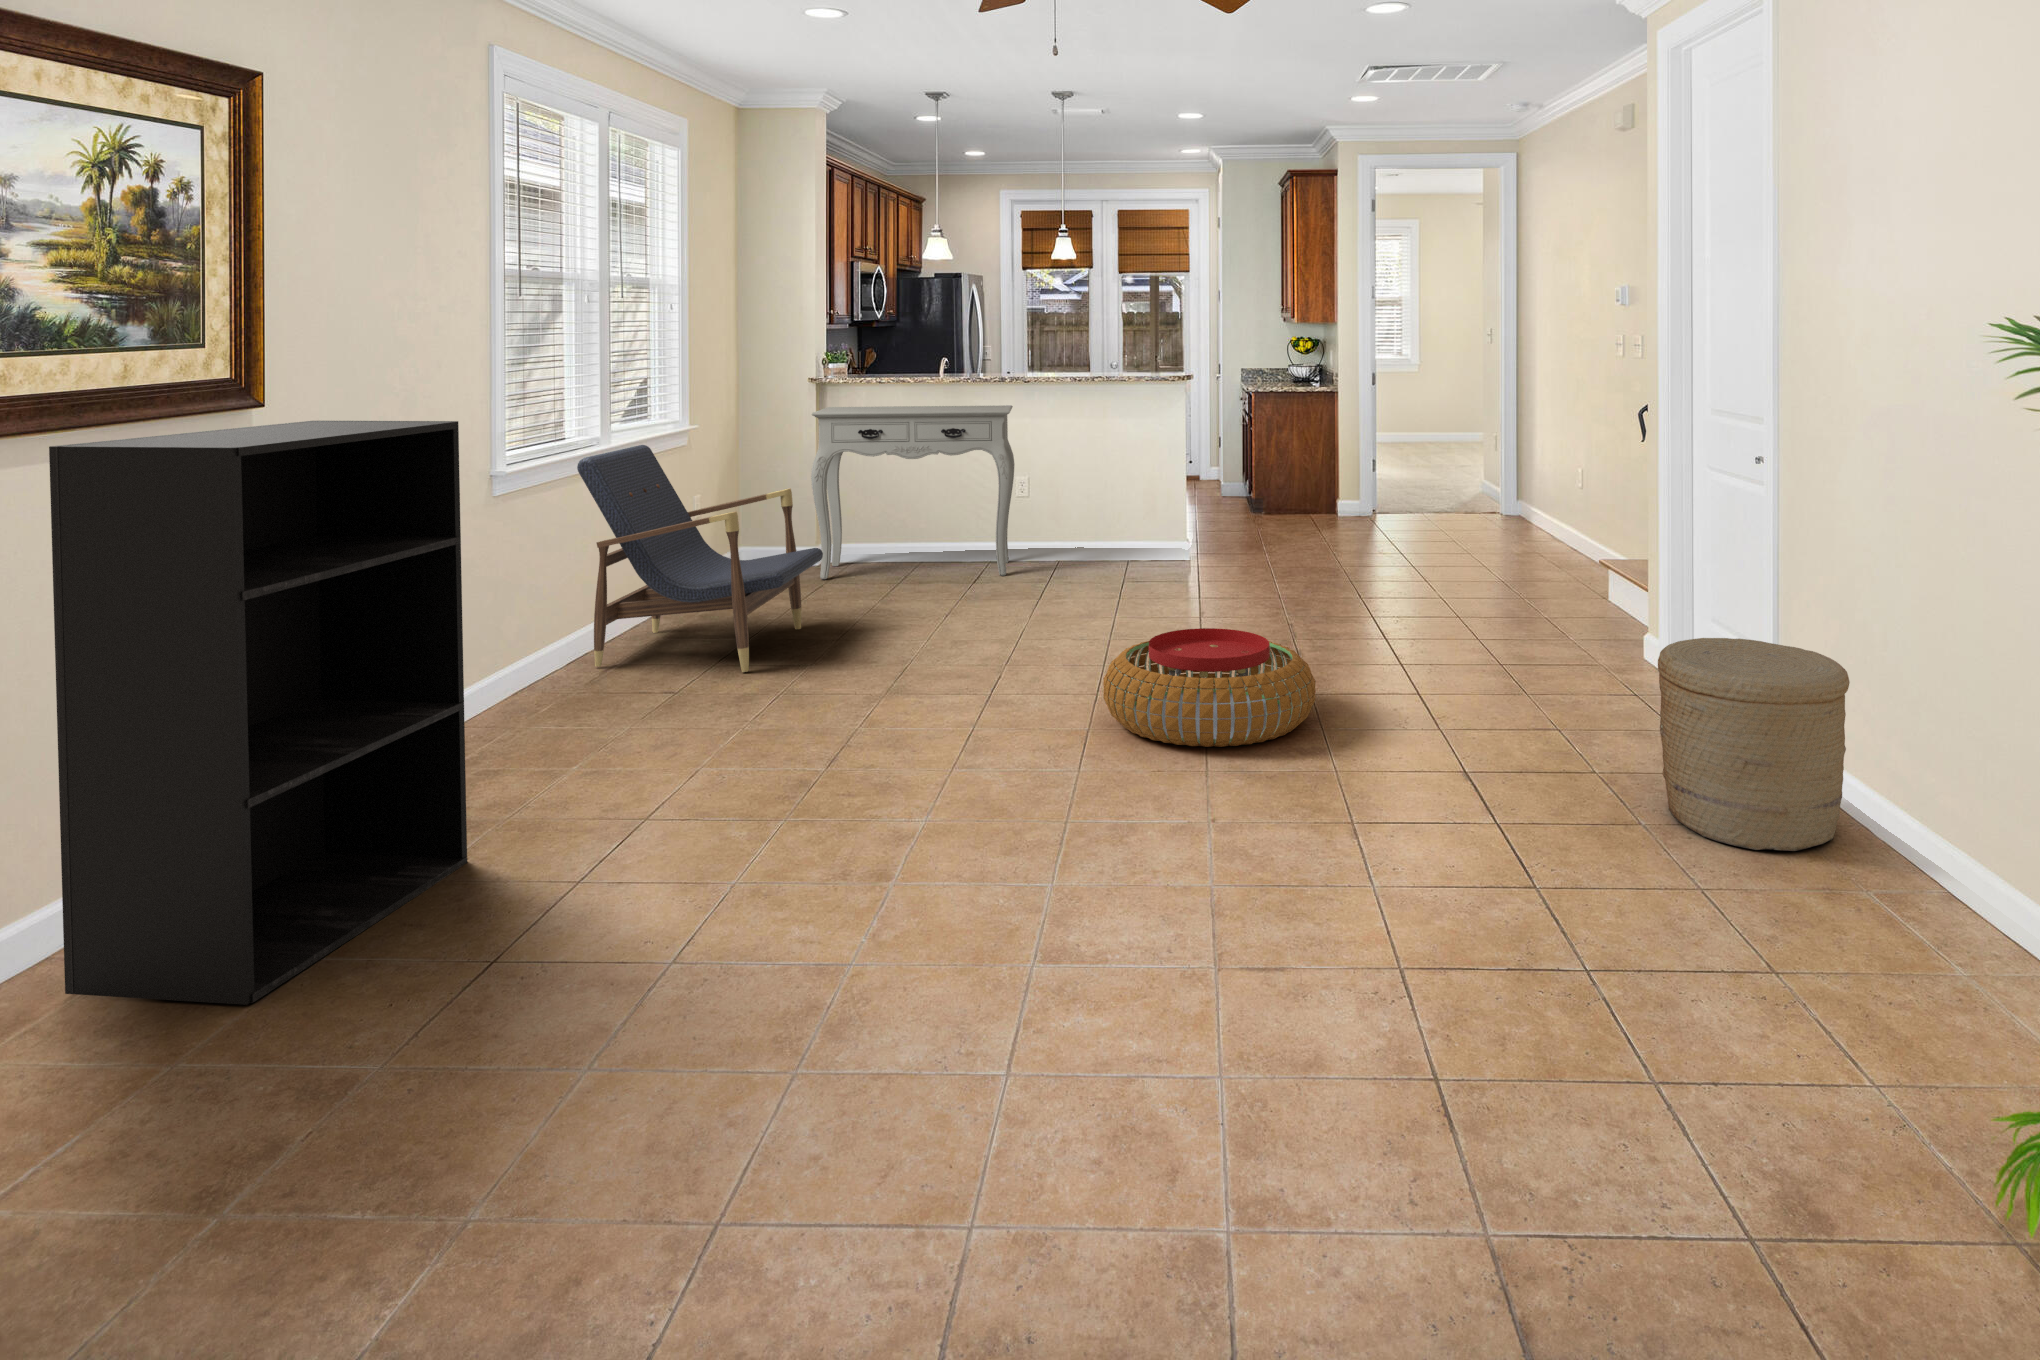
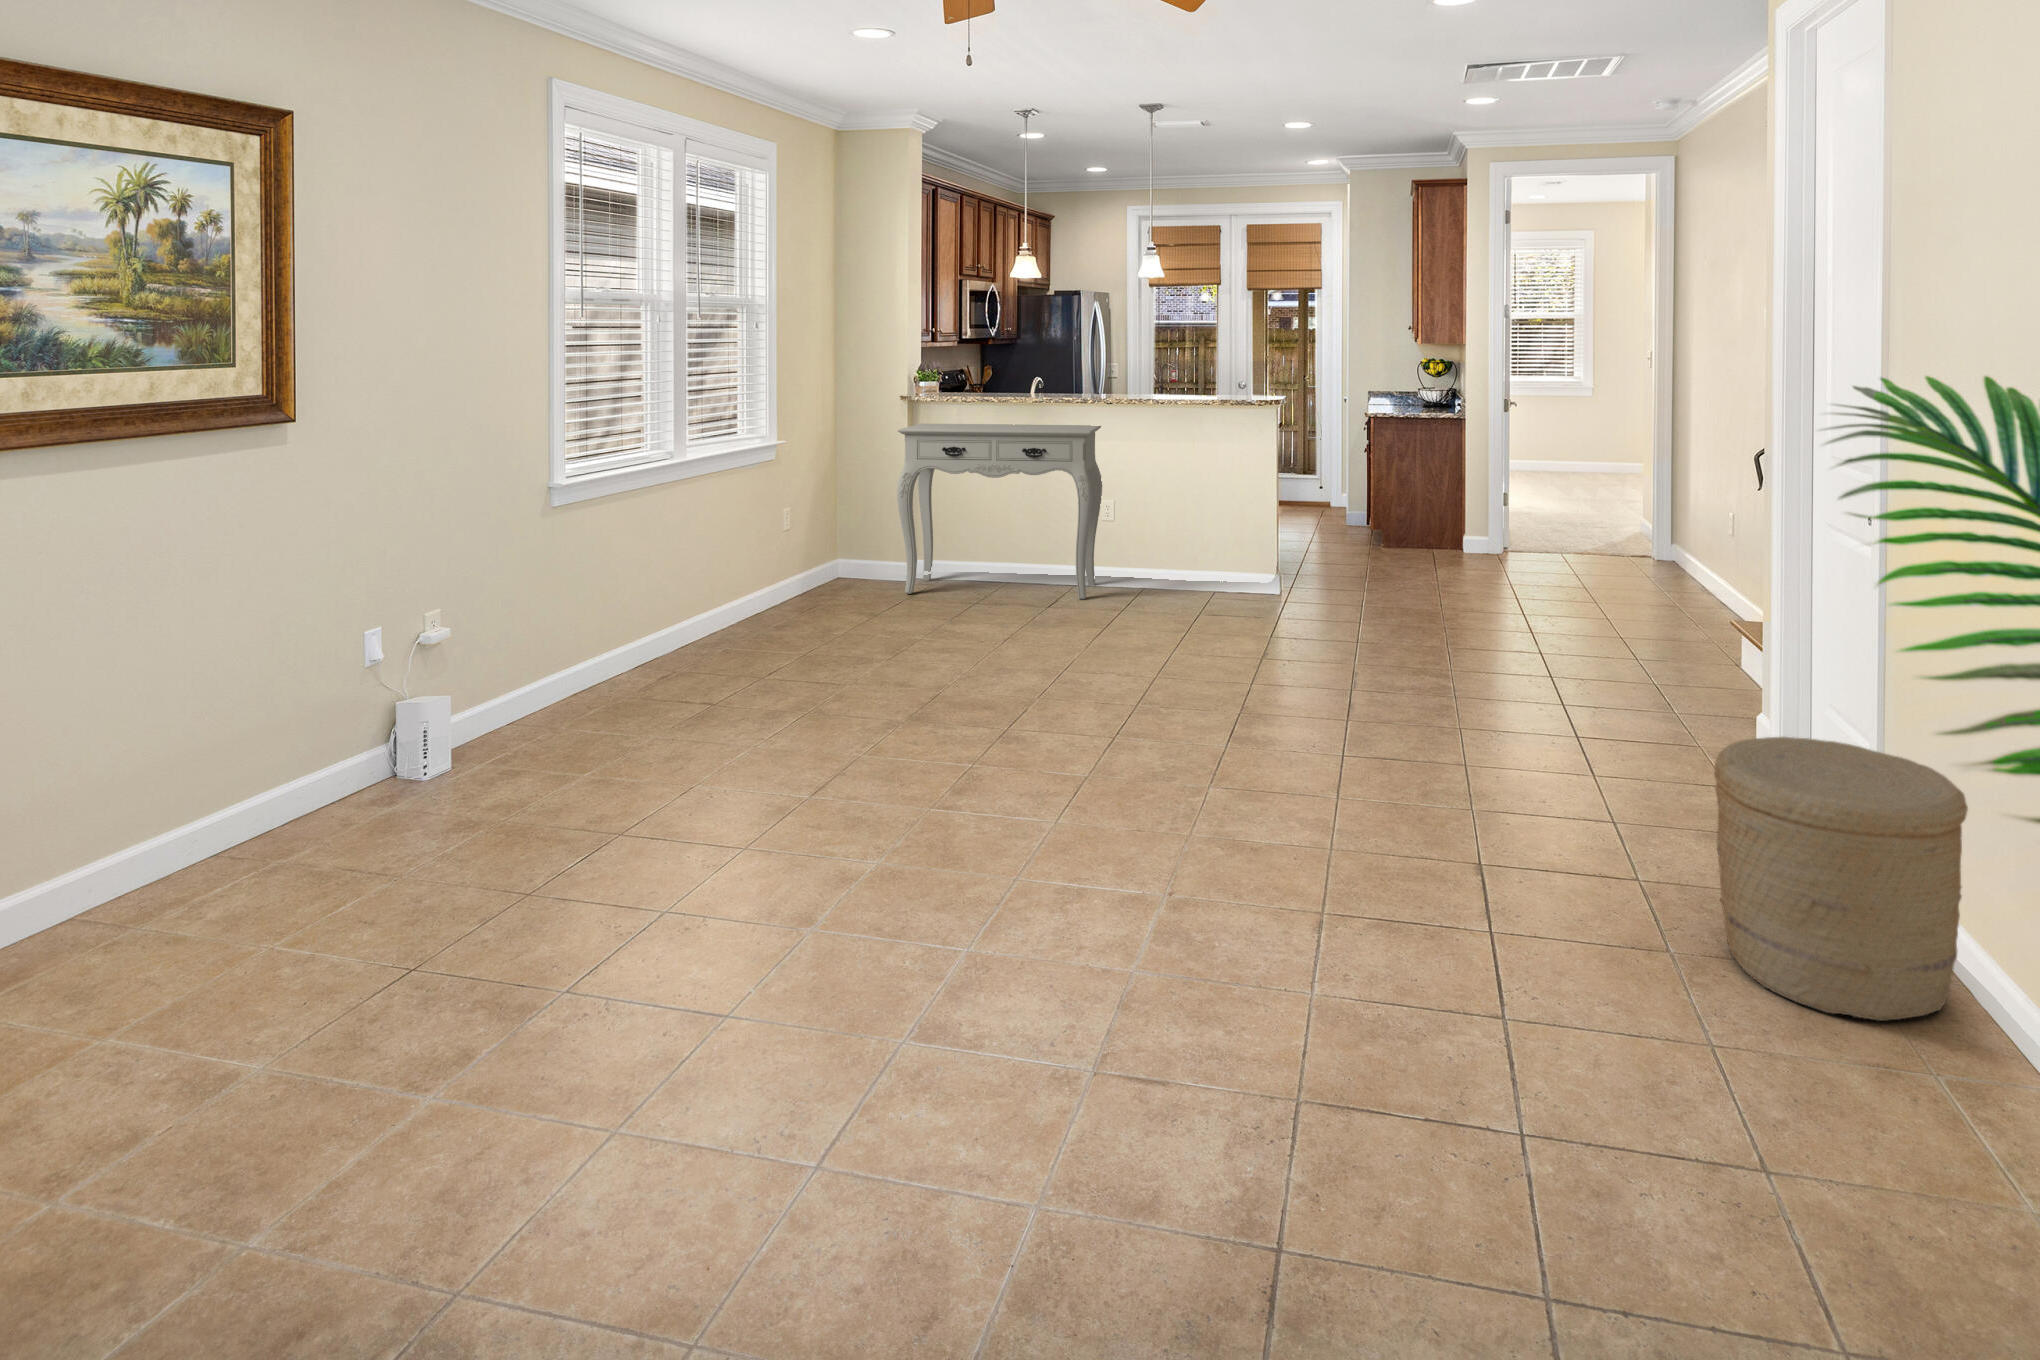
bookshelf: present [49,421,467,1005] -> none [45,436,443,995]
lounge chair: present [577,445,823,672] -> none [645,458,882,687]
pouf: present [1103,628,1316,747] -> none [1109,676,1341,811]

